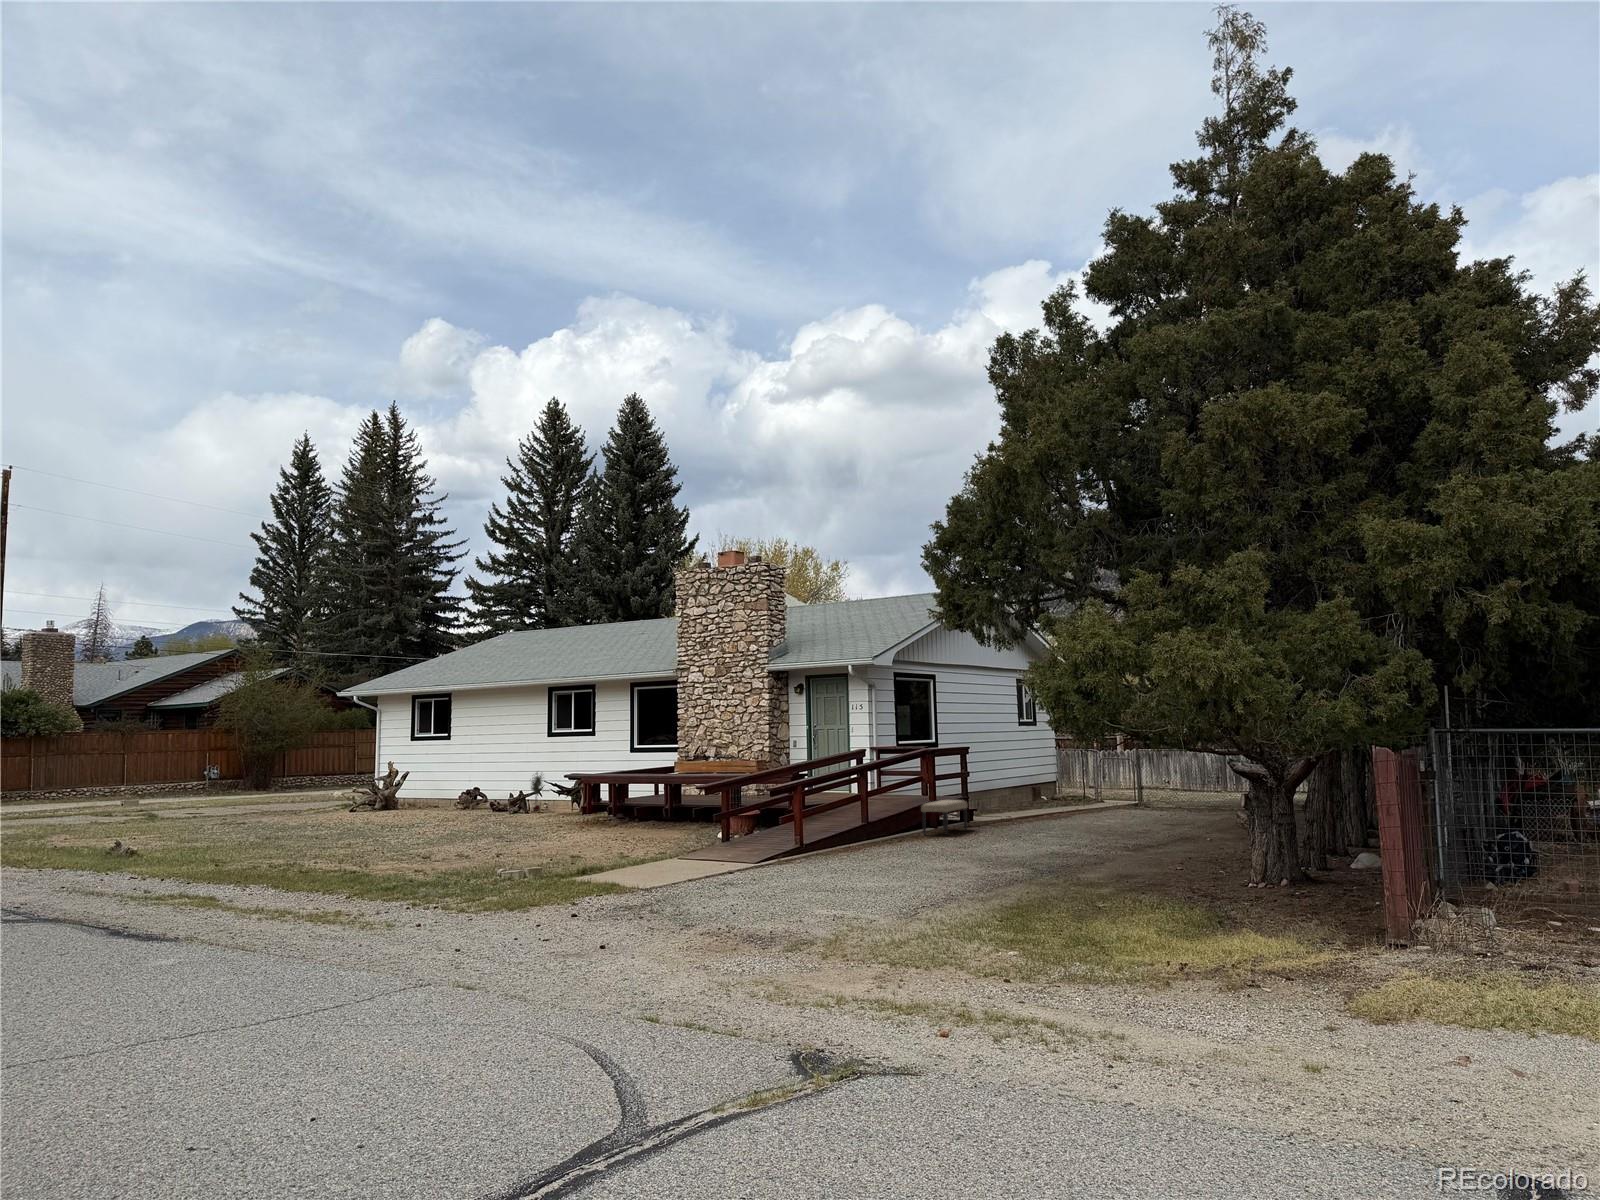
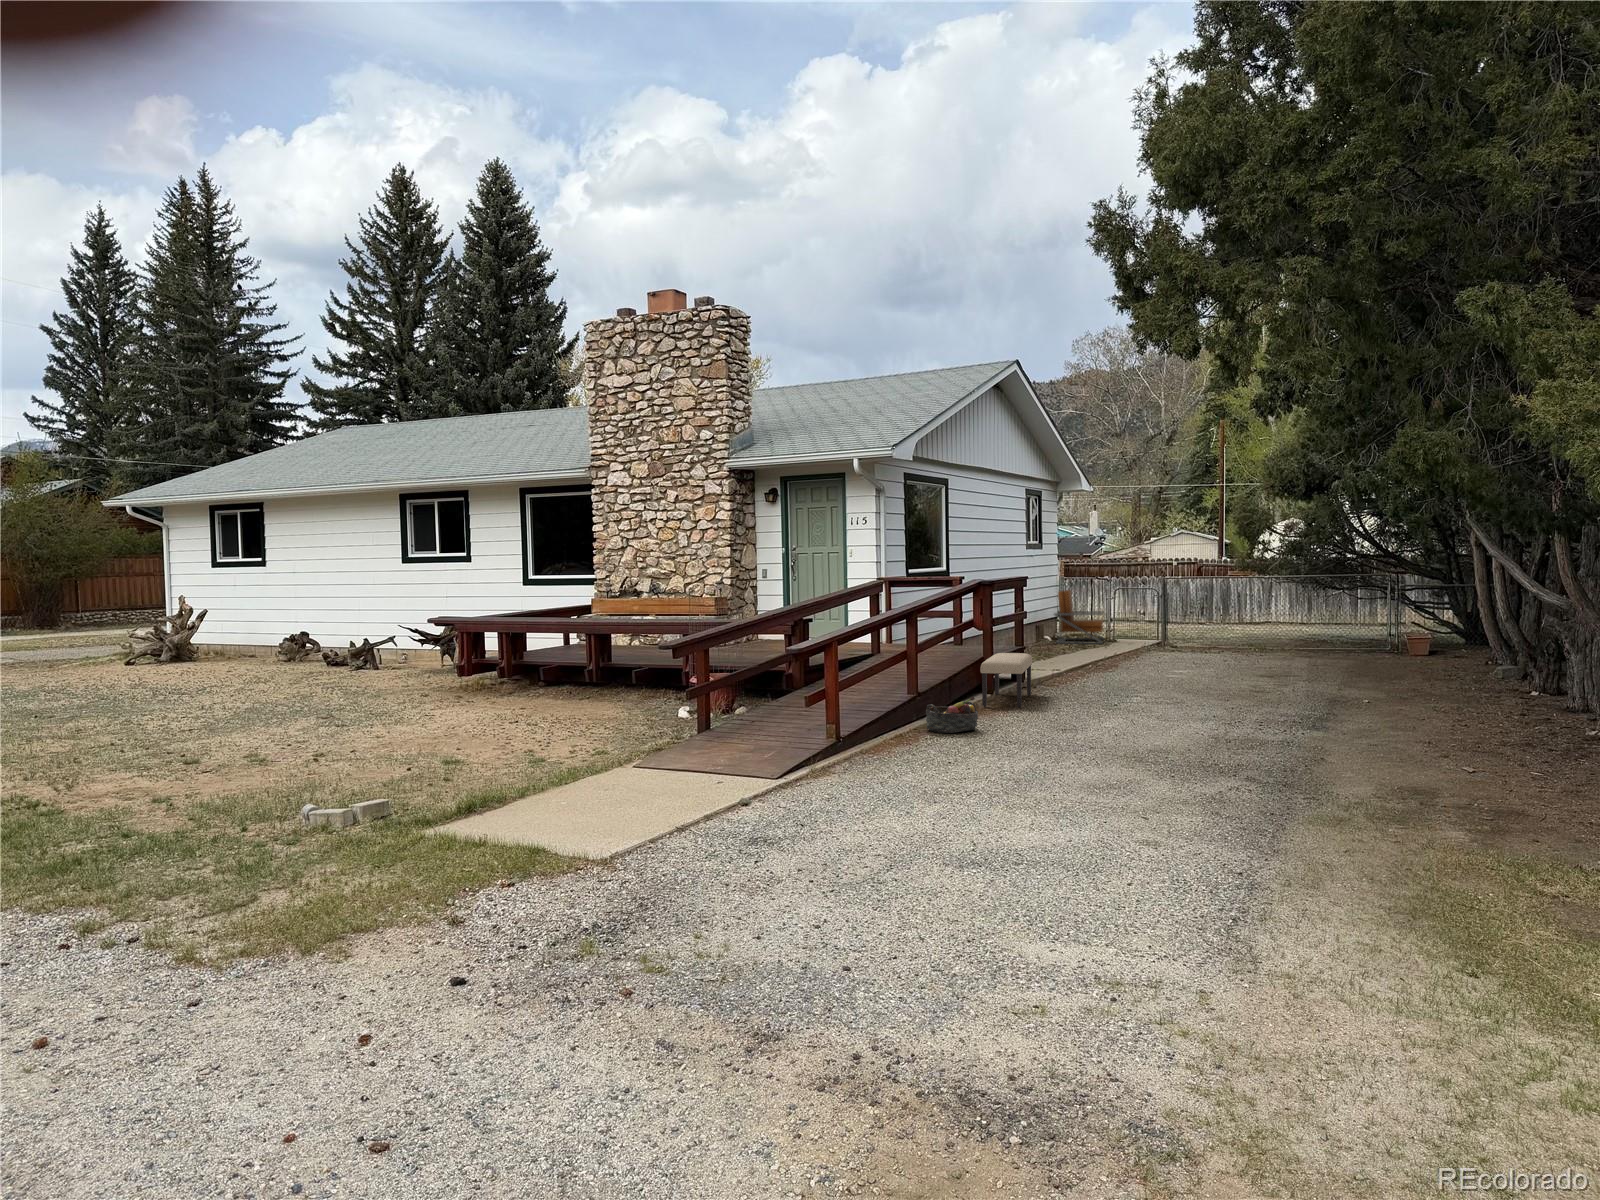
lounge chair: none [1048,758,1096,802] -> present [1054,590,1104,644]
potted tree: present [531,773,545,811] -> none [378,609,410,663]
basket: none [866,823,900,846] -> present [926,697,978,733]

